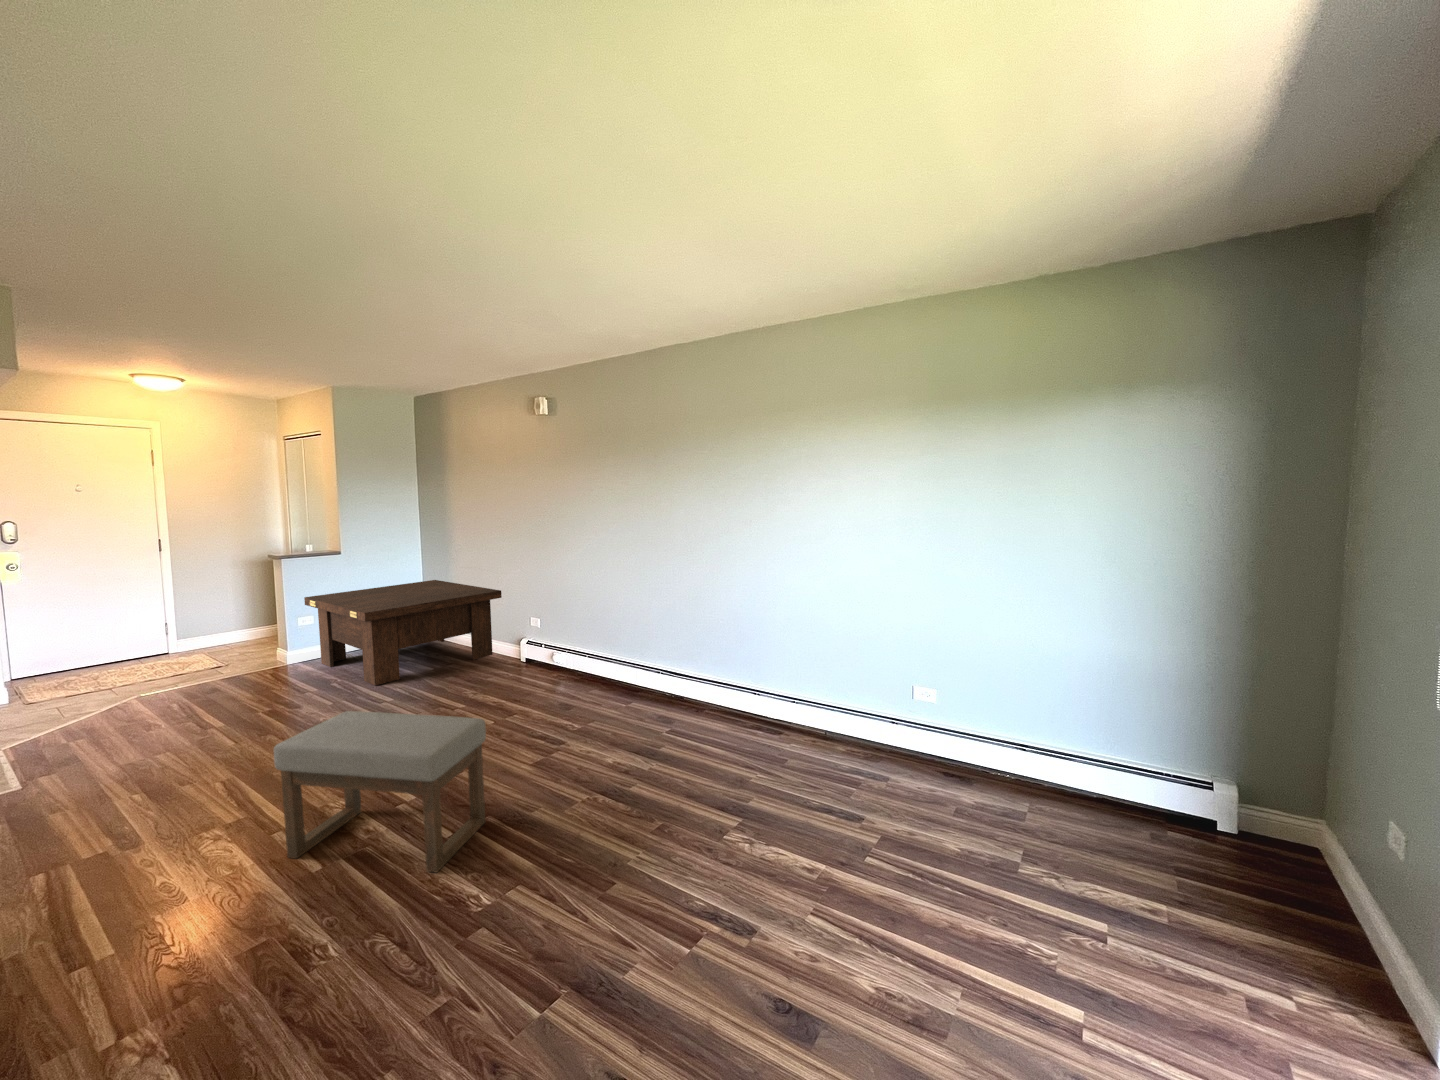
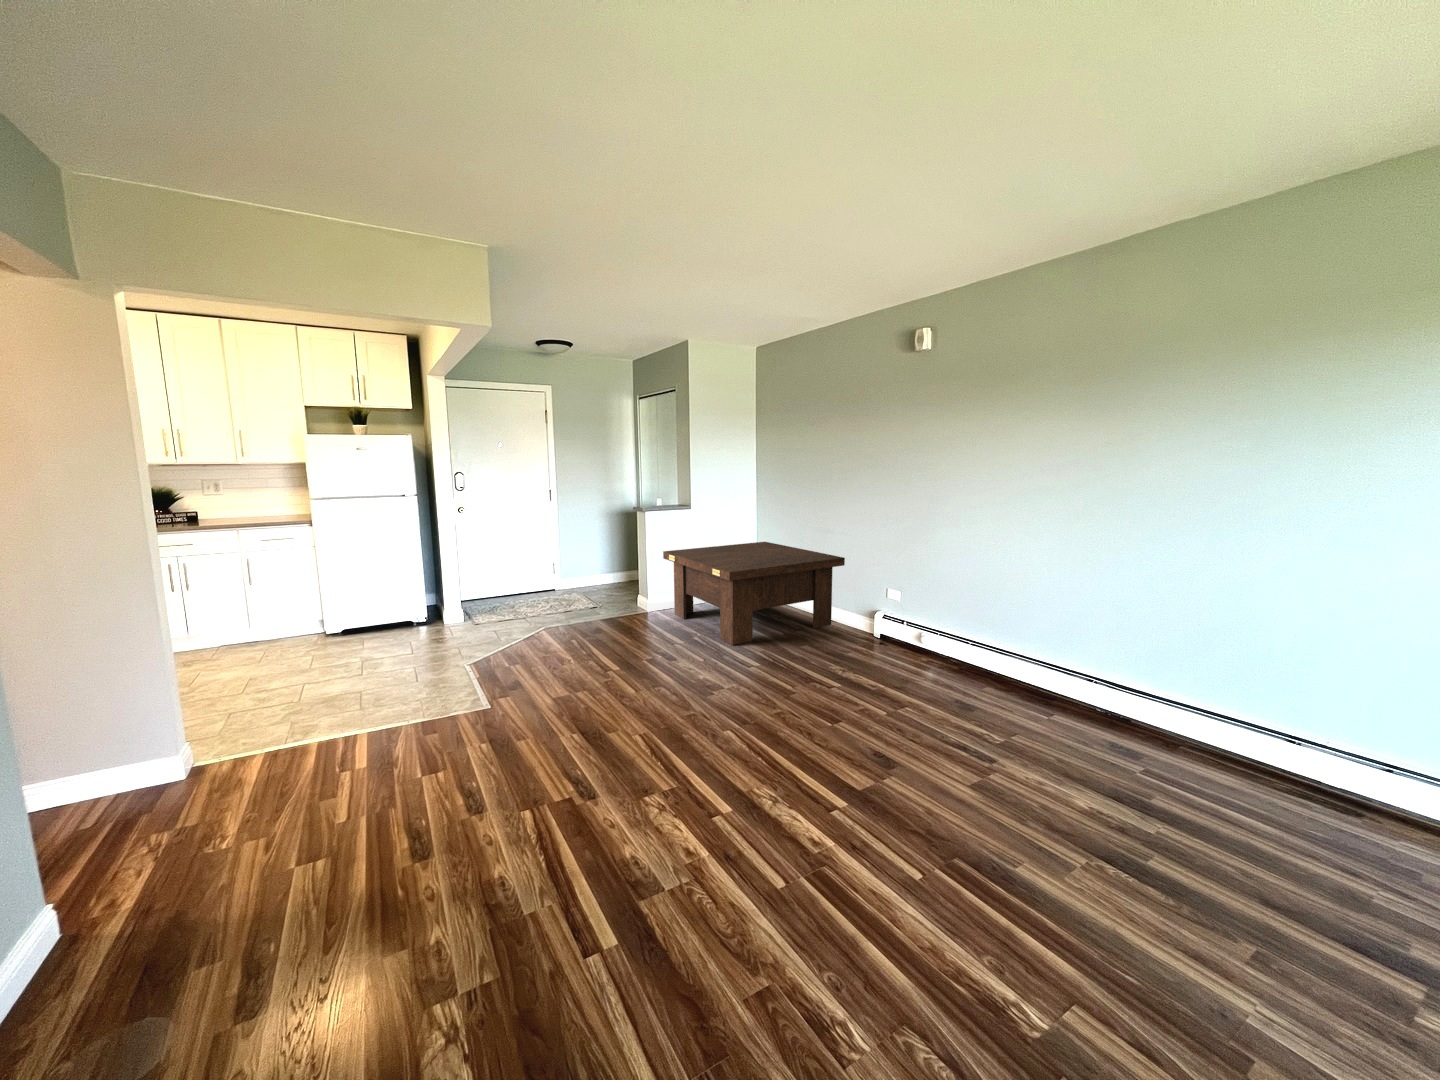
ottoman: present [274,711,486,872] -> none [736,693,974,943]

